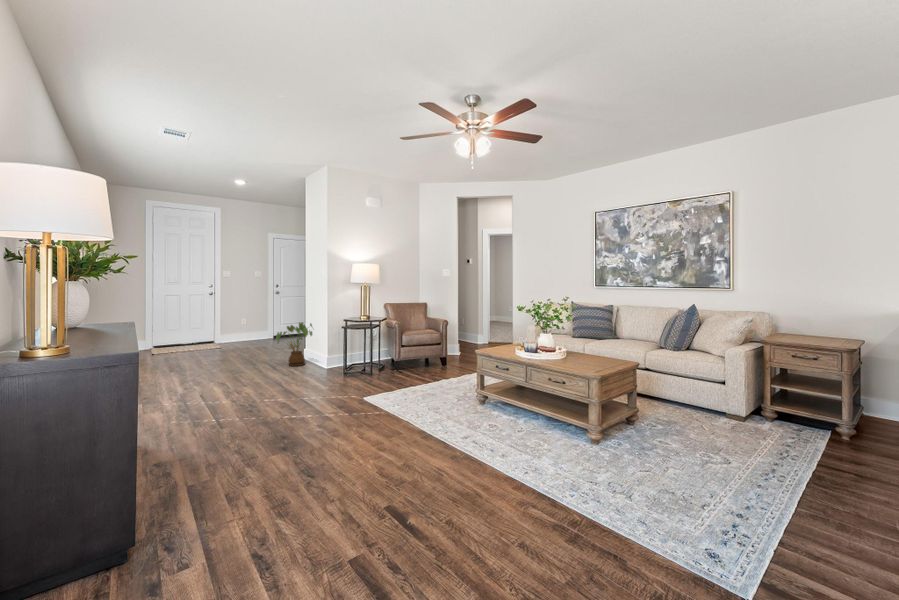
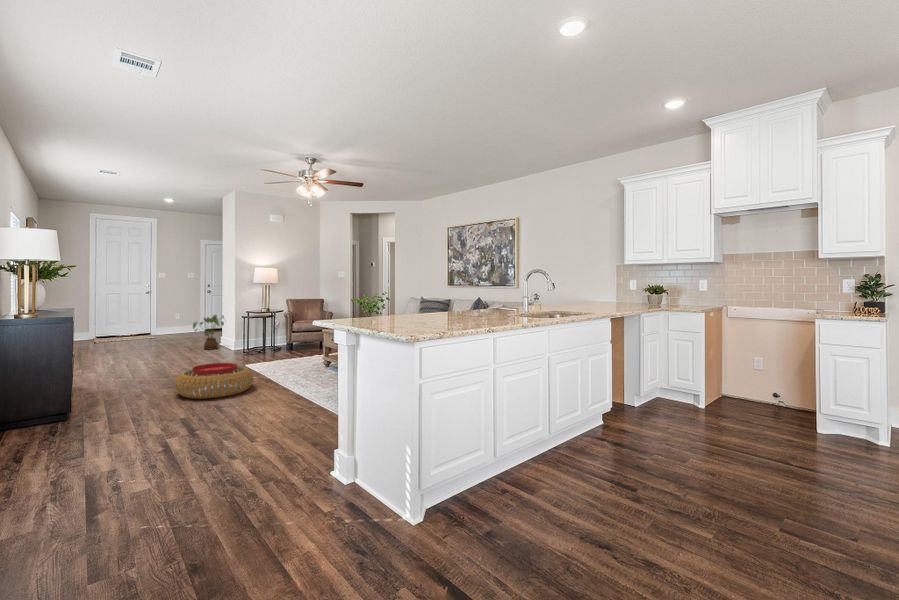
pouf: none [302,409,419,483] -> present [175,363,253,399]

